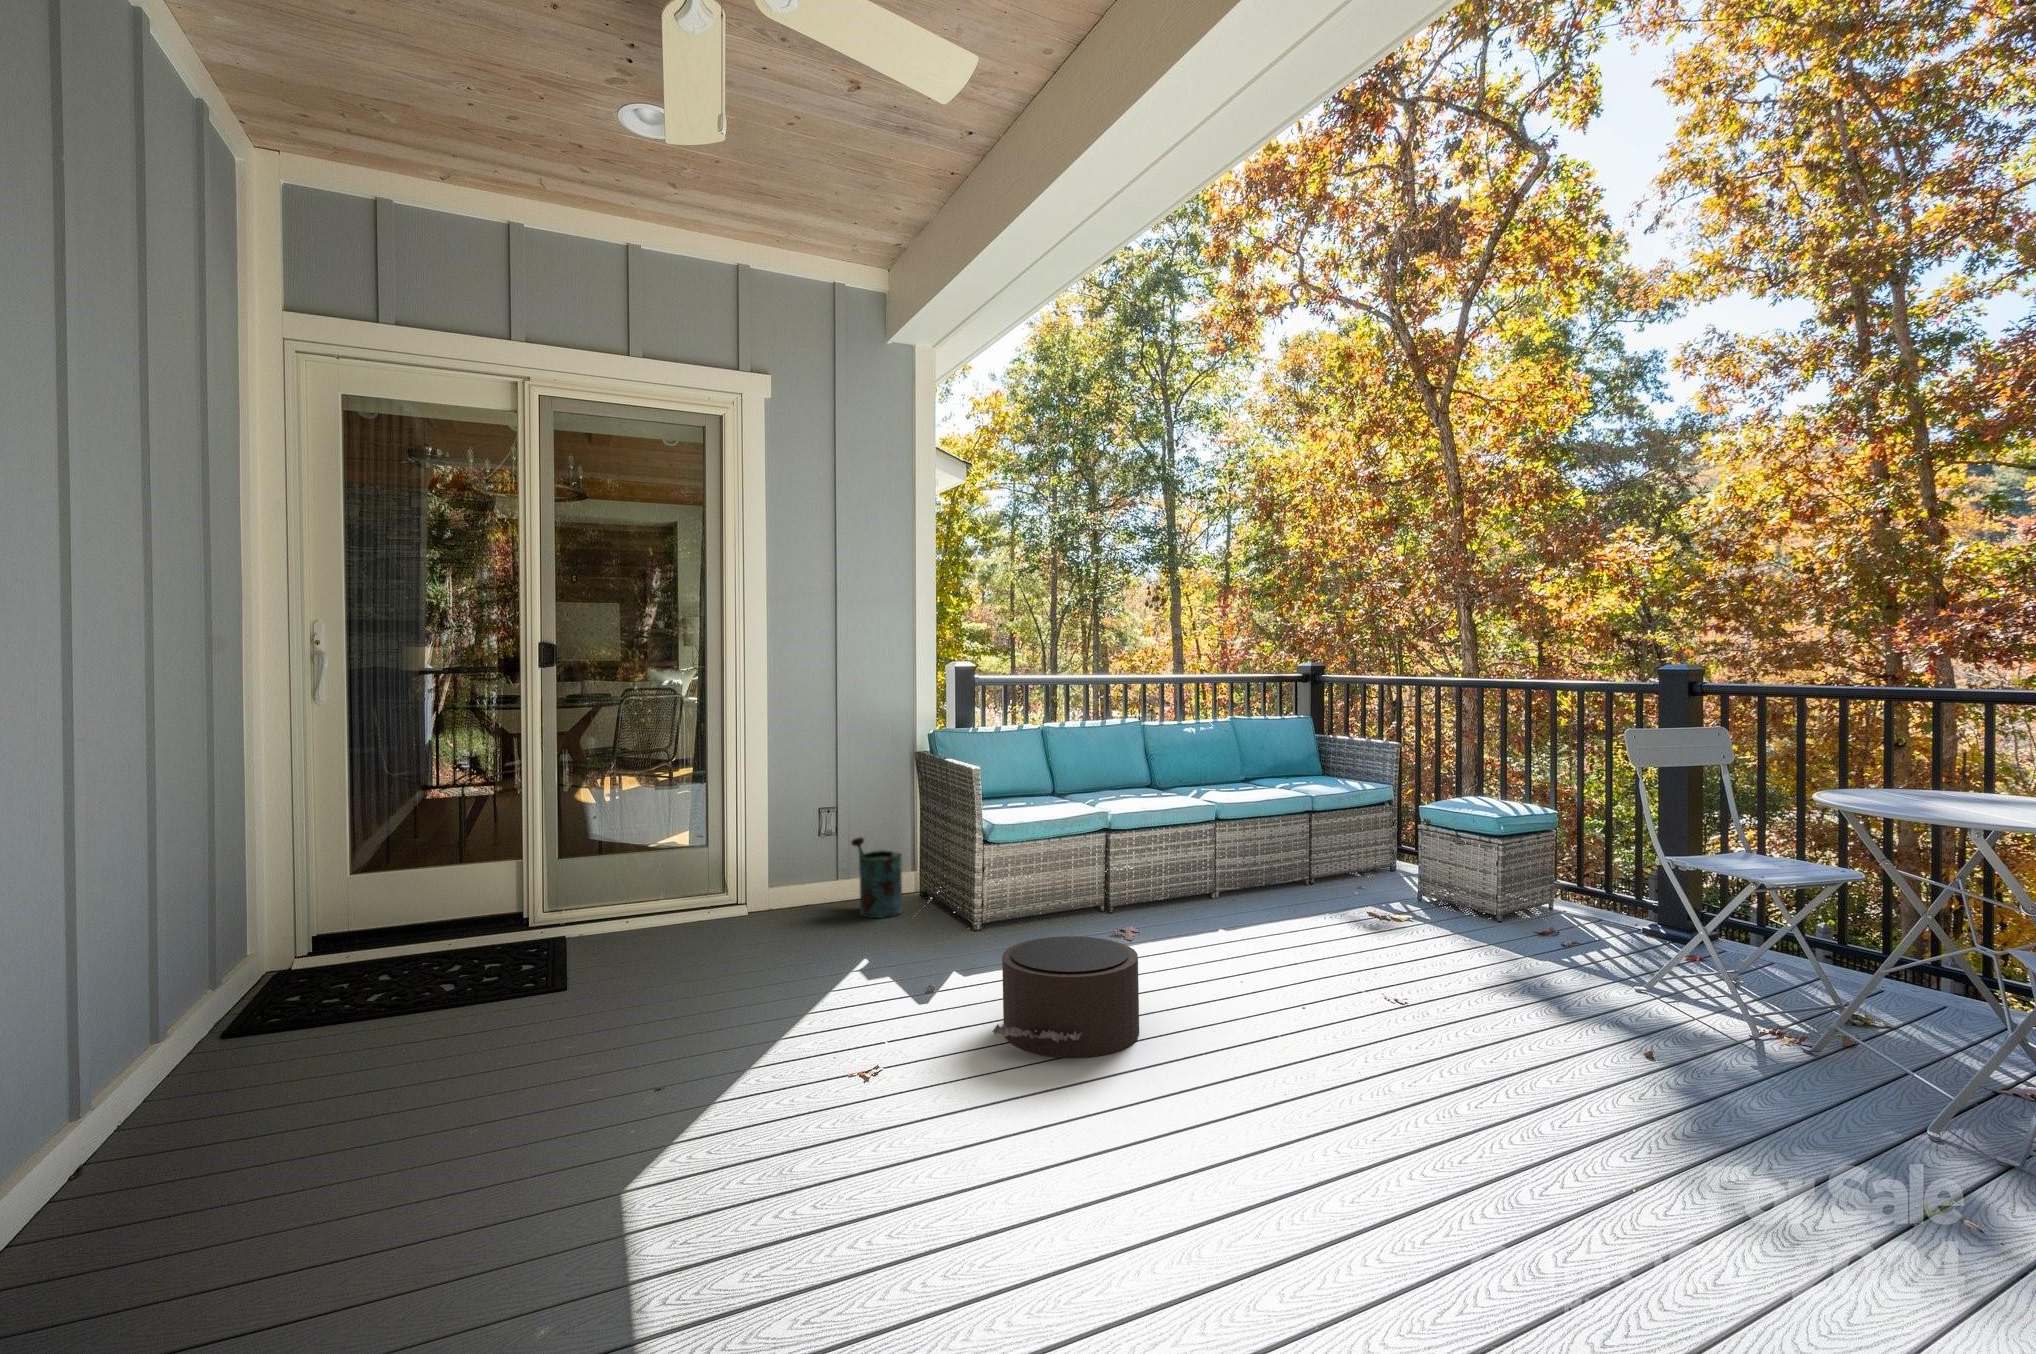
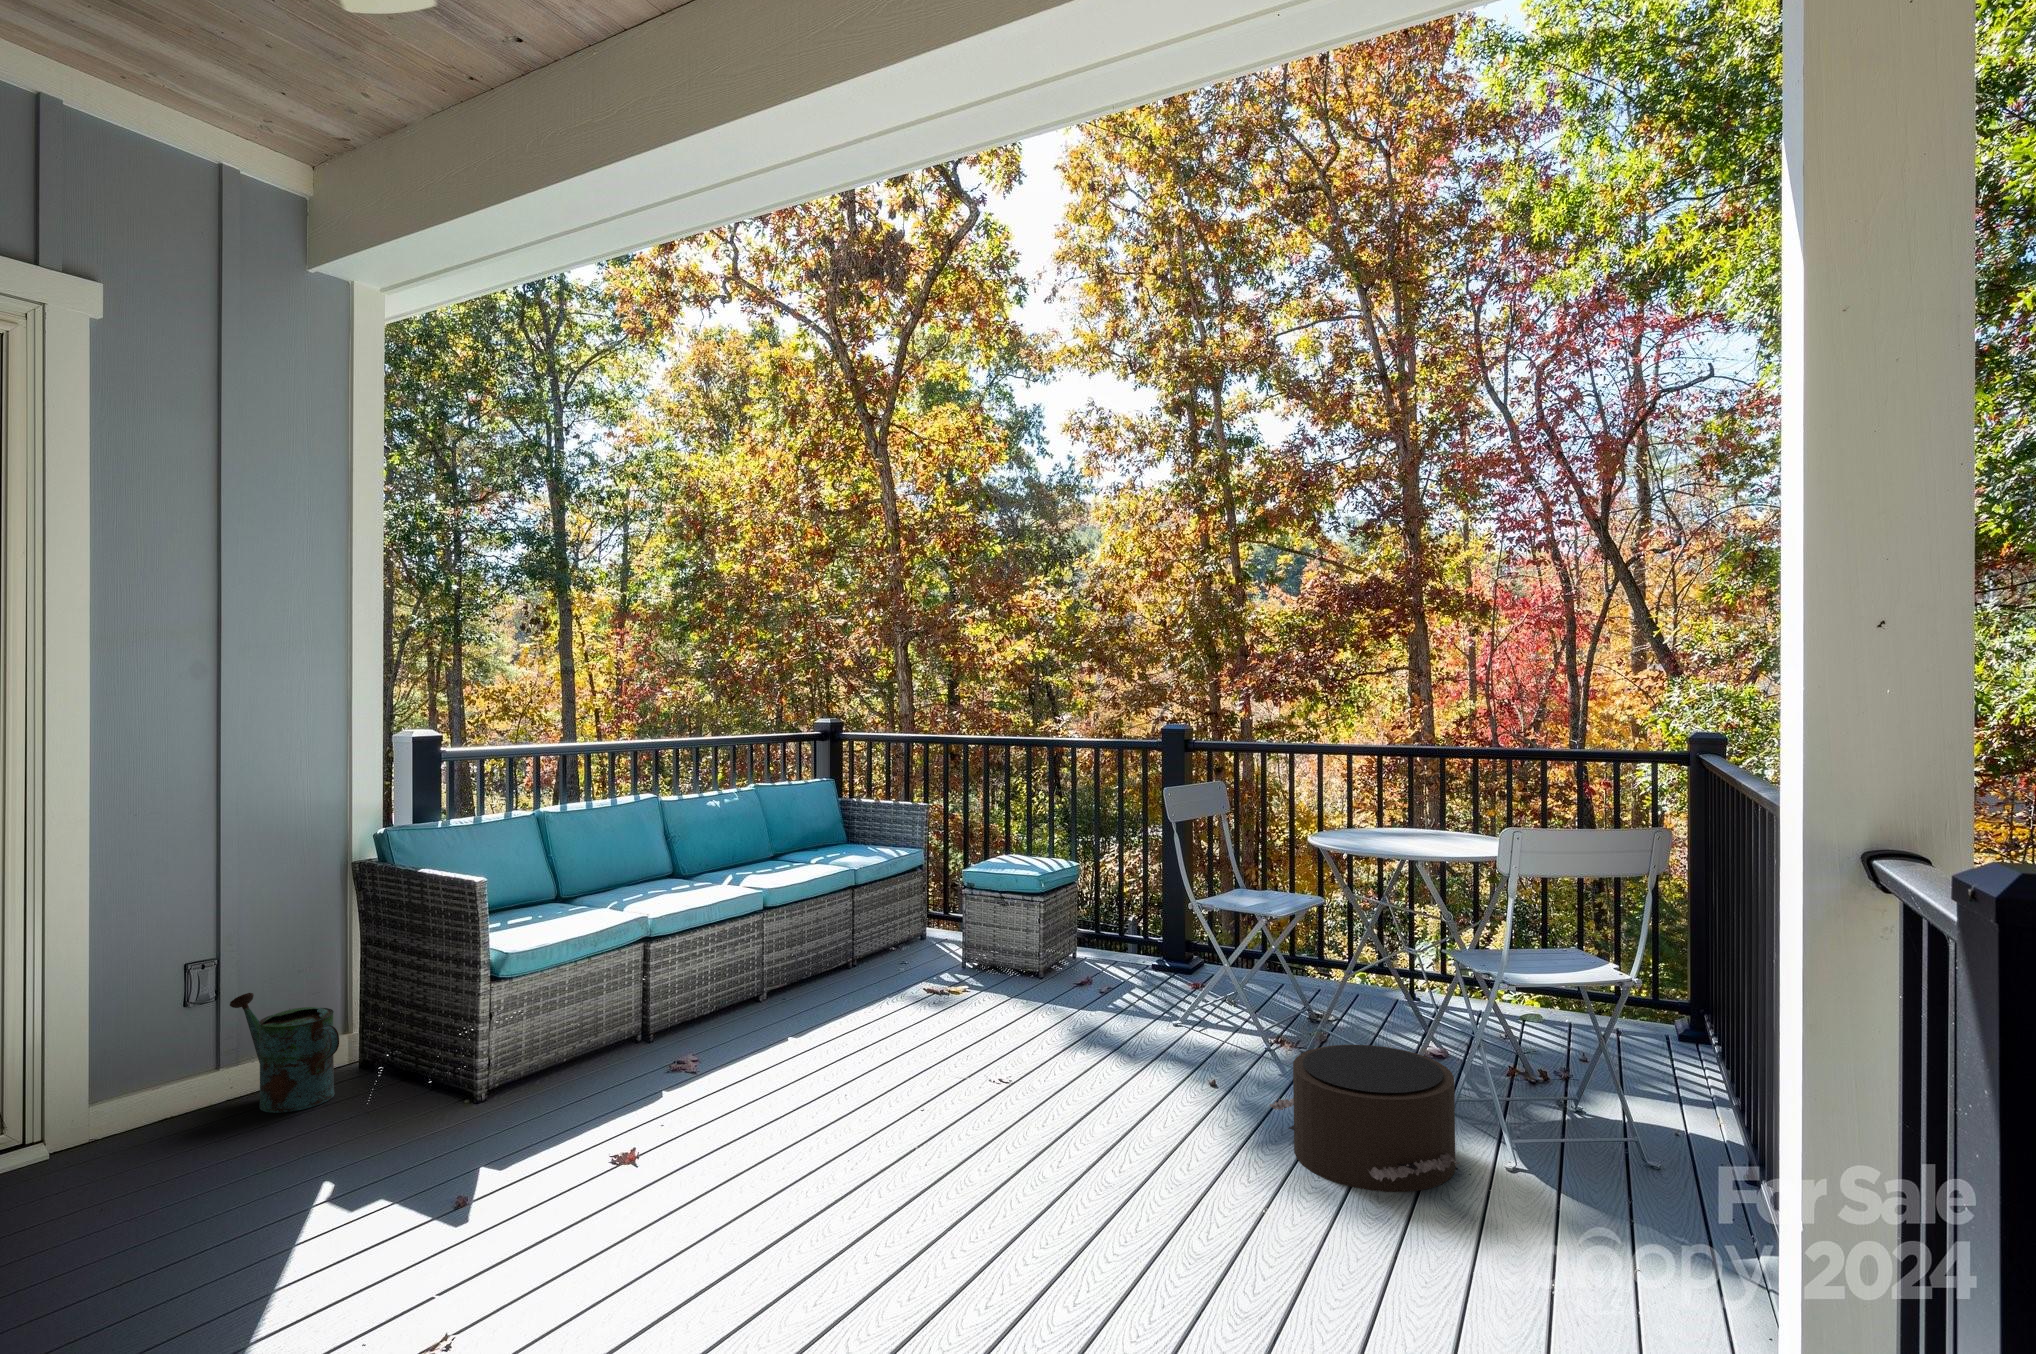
pouf: present [993,936,1139,1058] -> present [1270,1045,1460,1192]

